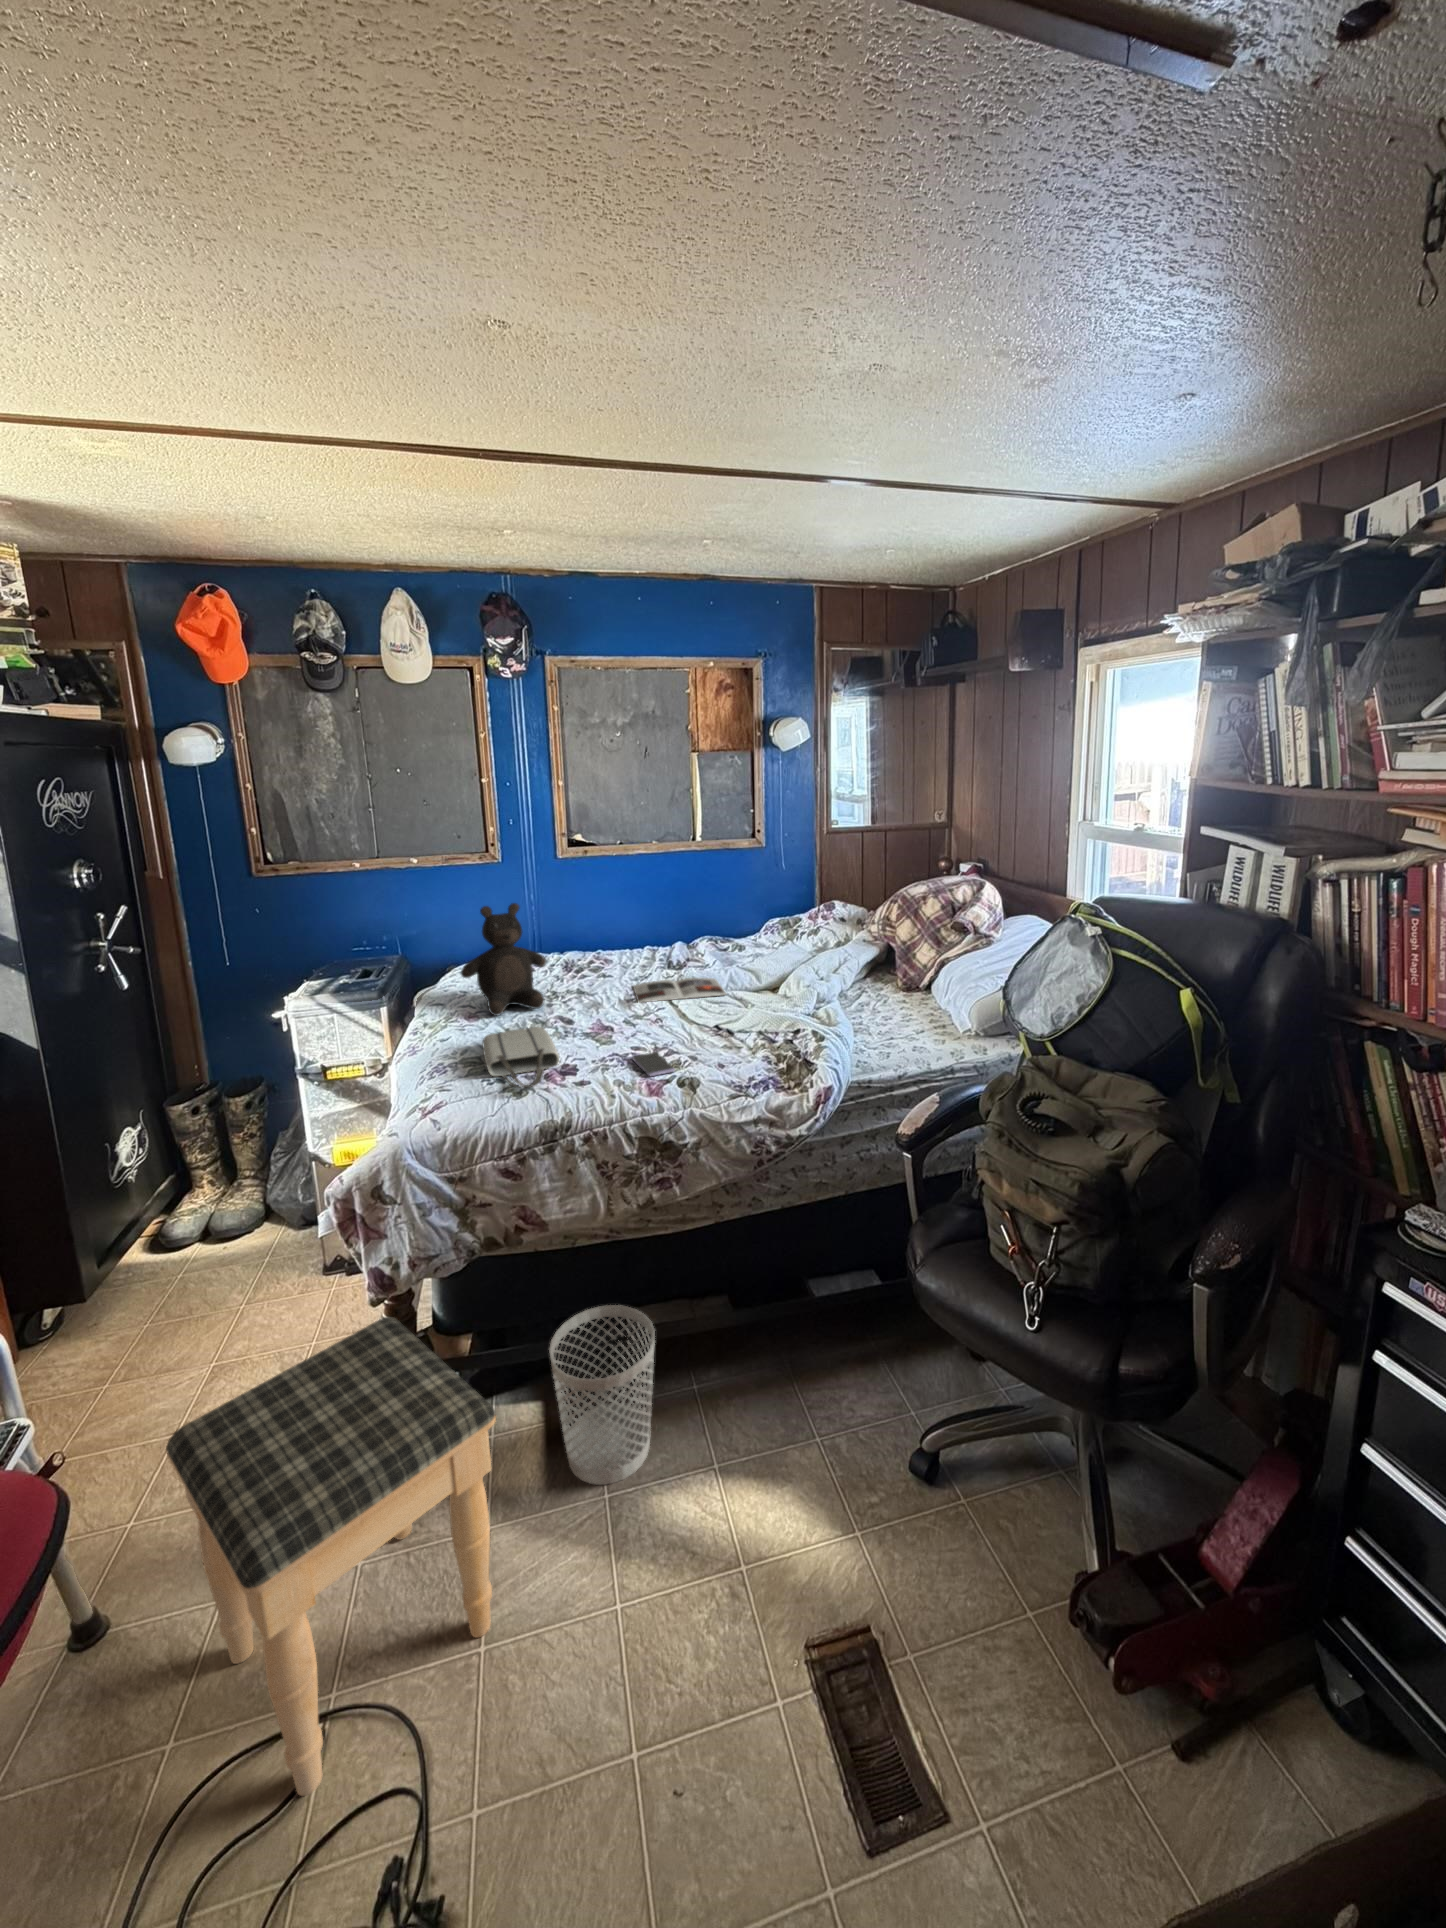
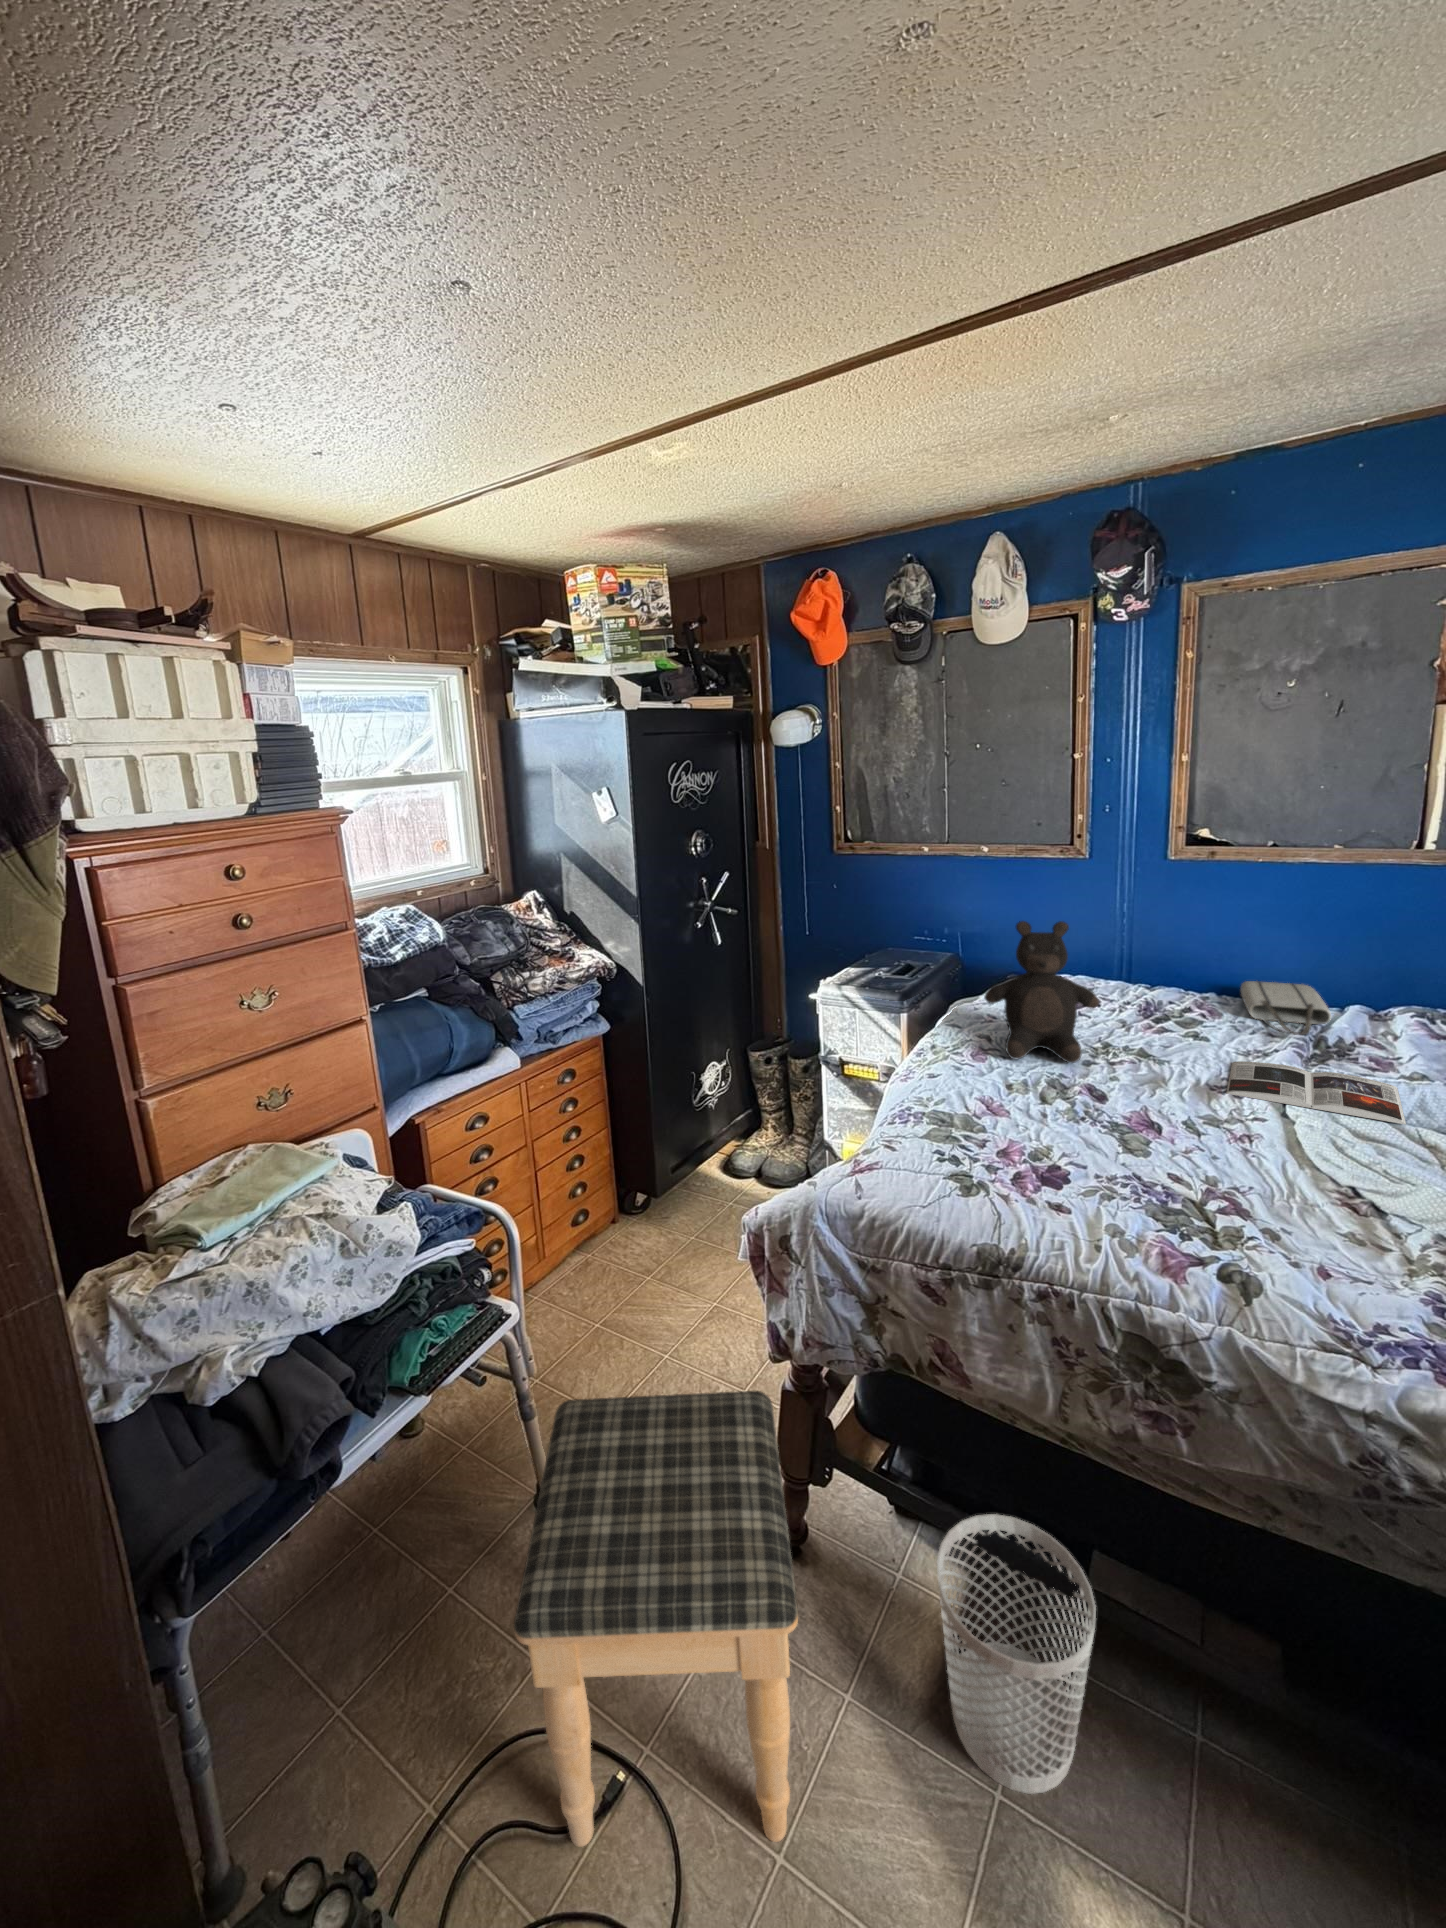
tote bag: present [483,1027,559,1088] -> present [1240,981,1331,1035]
smartphone: present [632,1052,675,1076] -> none [1164,1189,1227,1244]

